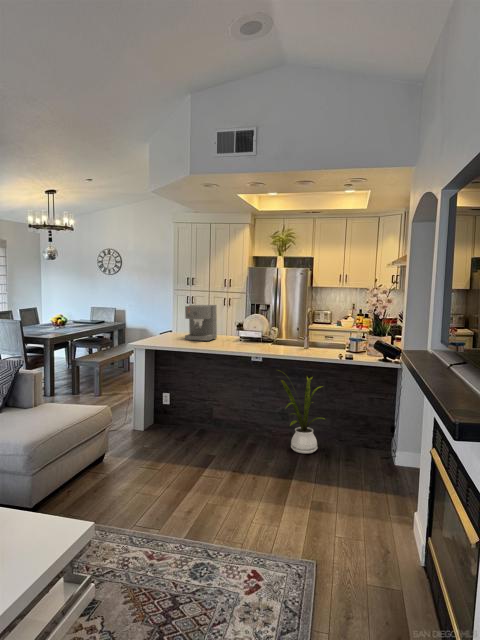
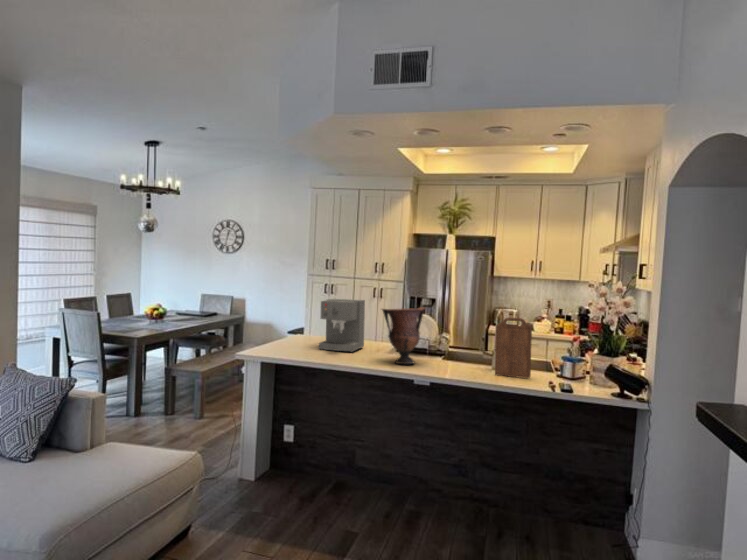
vase: none [227,308,259,347] -> present [382,308,425,364]
cutting board: none [305,313,329,353] -> present [495,318,532,378]
house plant: present [281,377,325,453] -> none [449,401,529,533]

